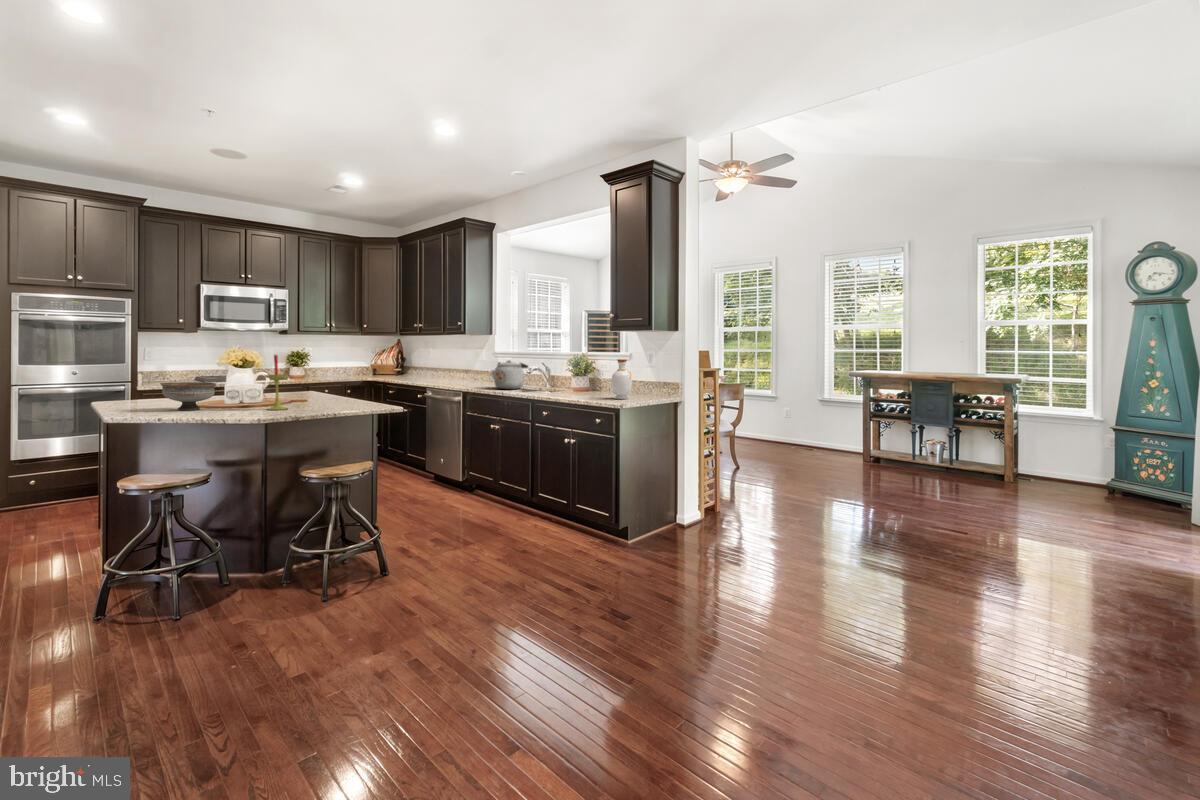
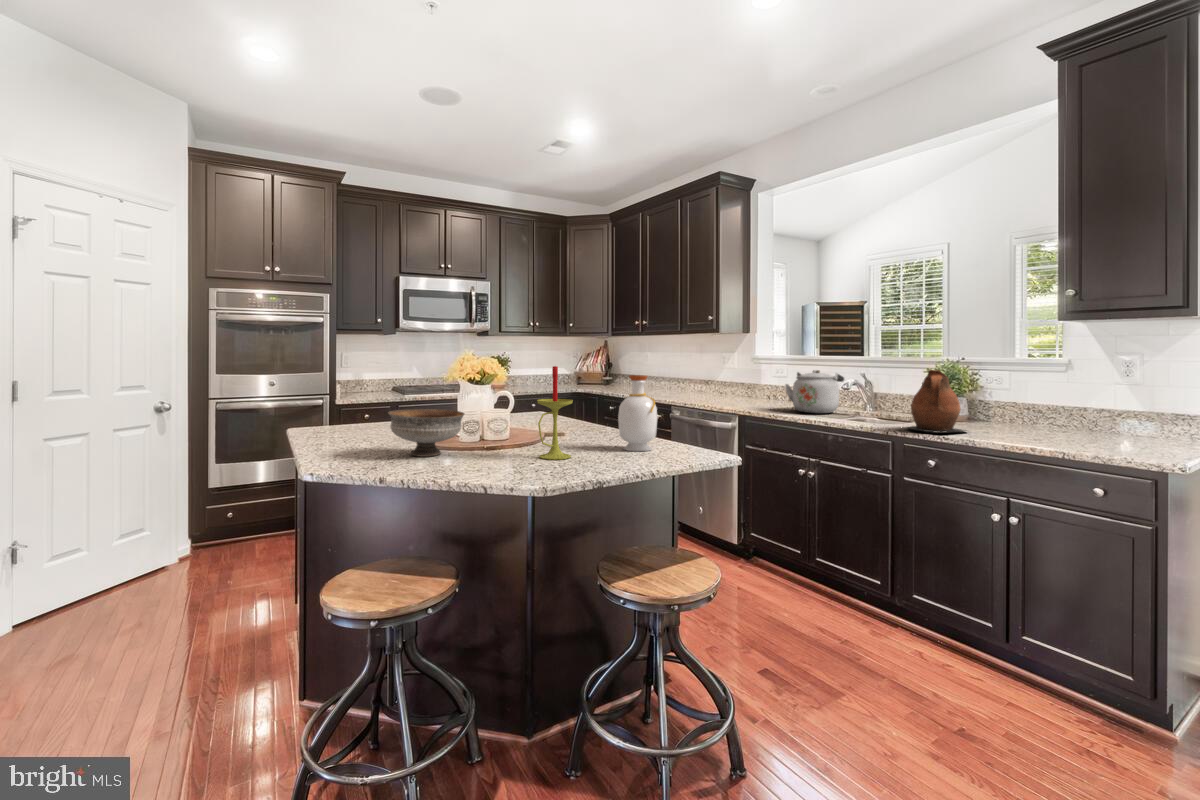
ceramic pitcher: none [535,359,570,396] -> present [907,370,967,433]
bottle: present [611,359,632,399] -> present [618,375,657,451]

